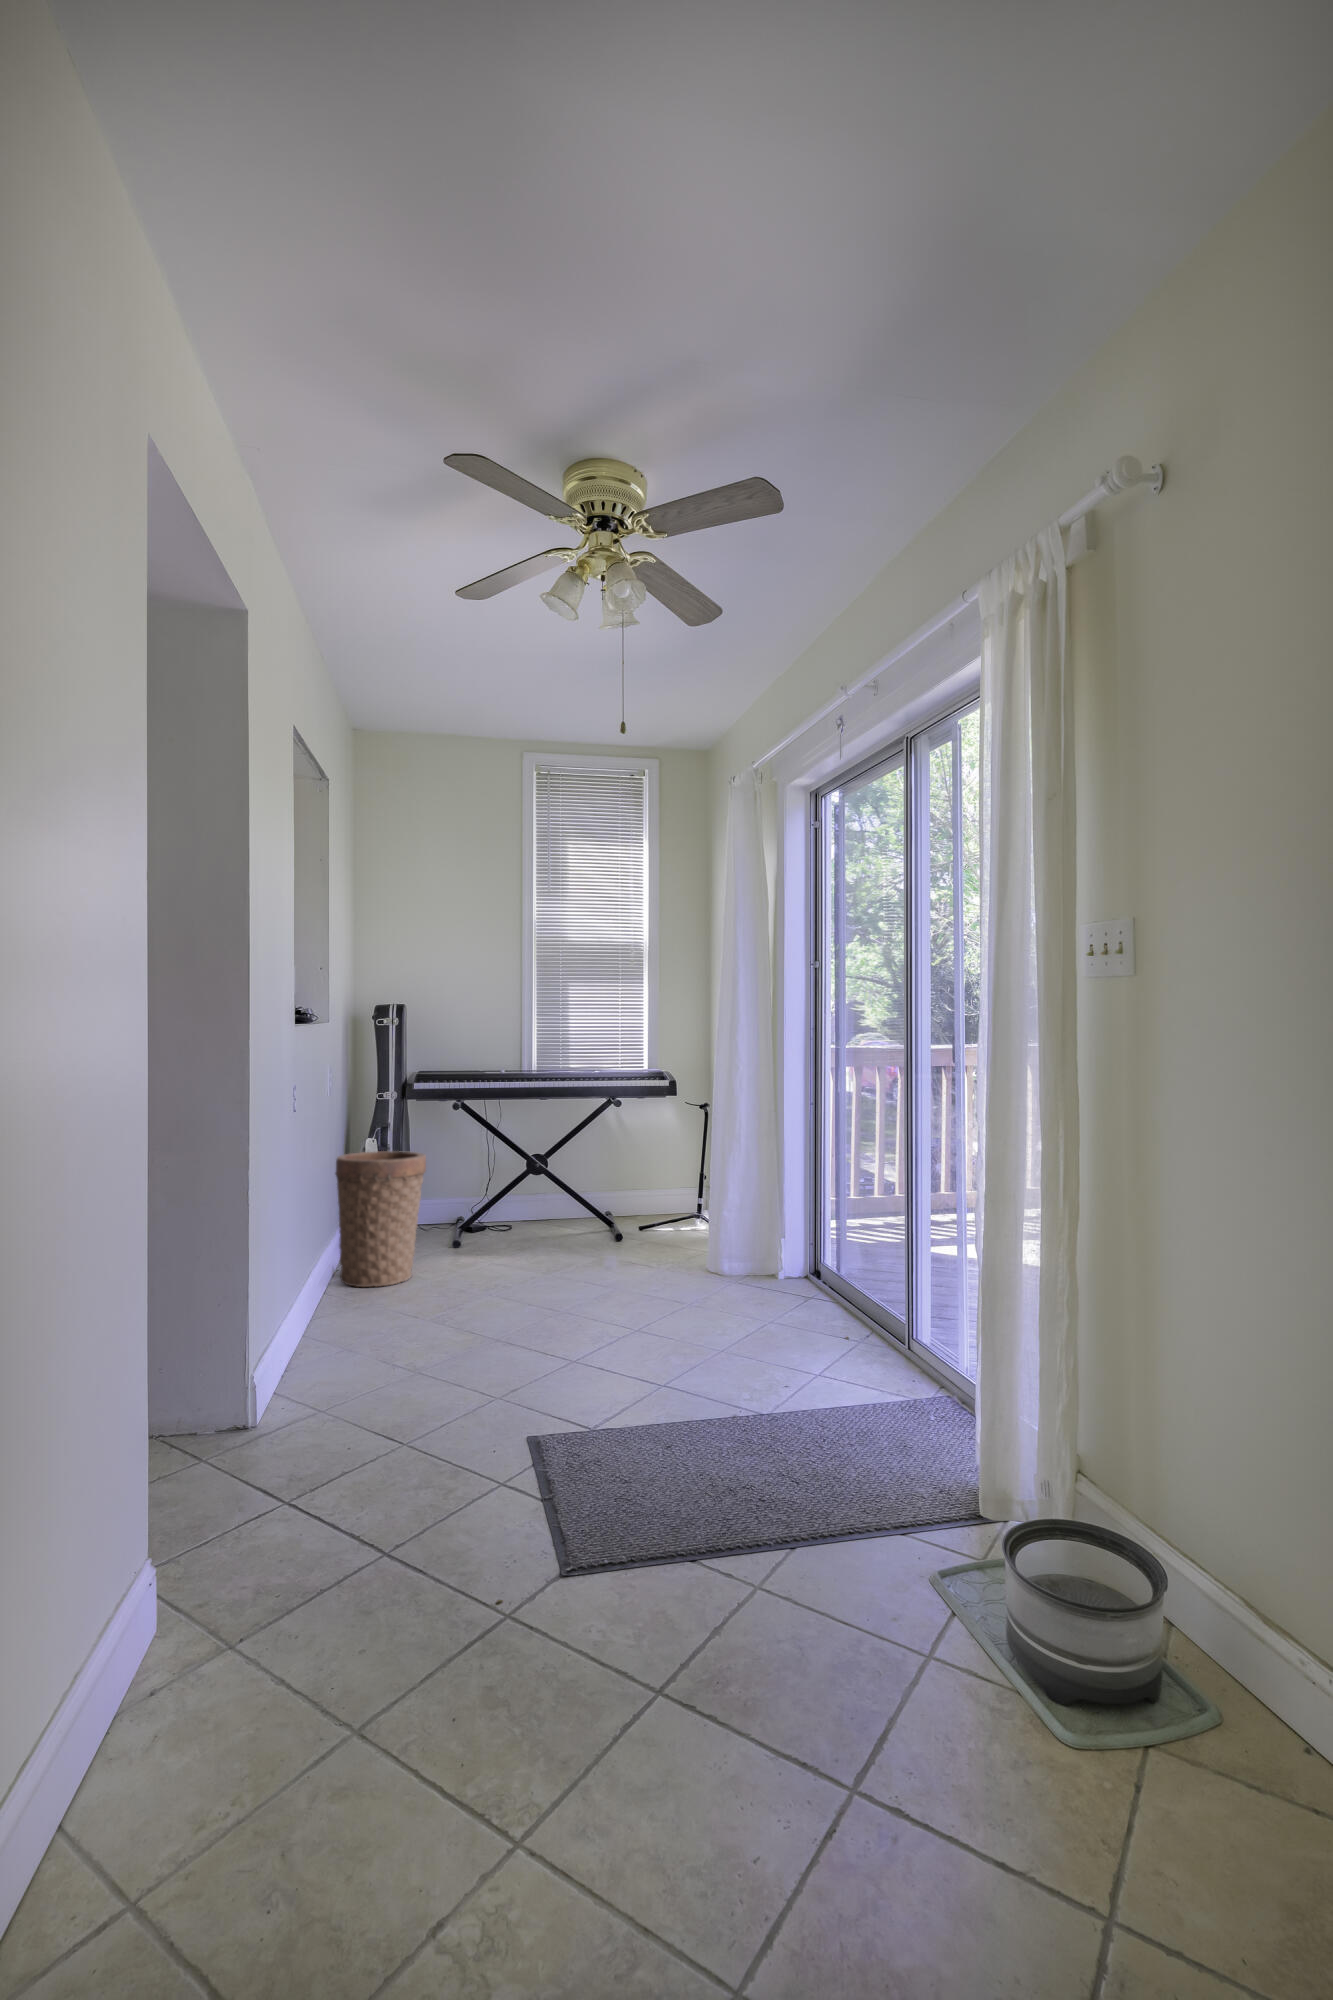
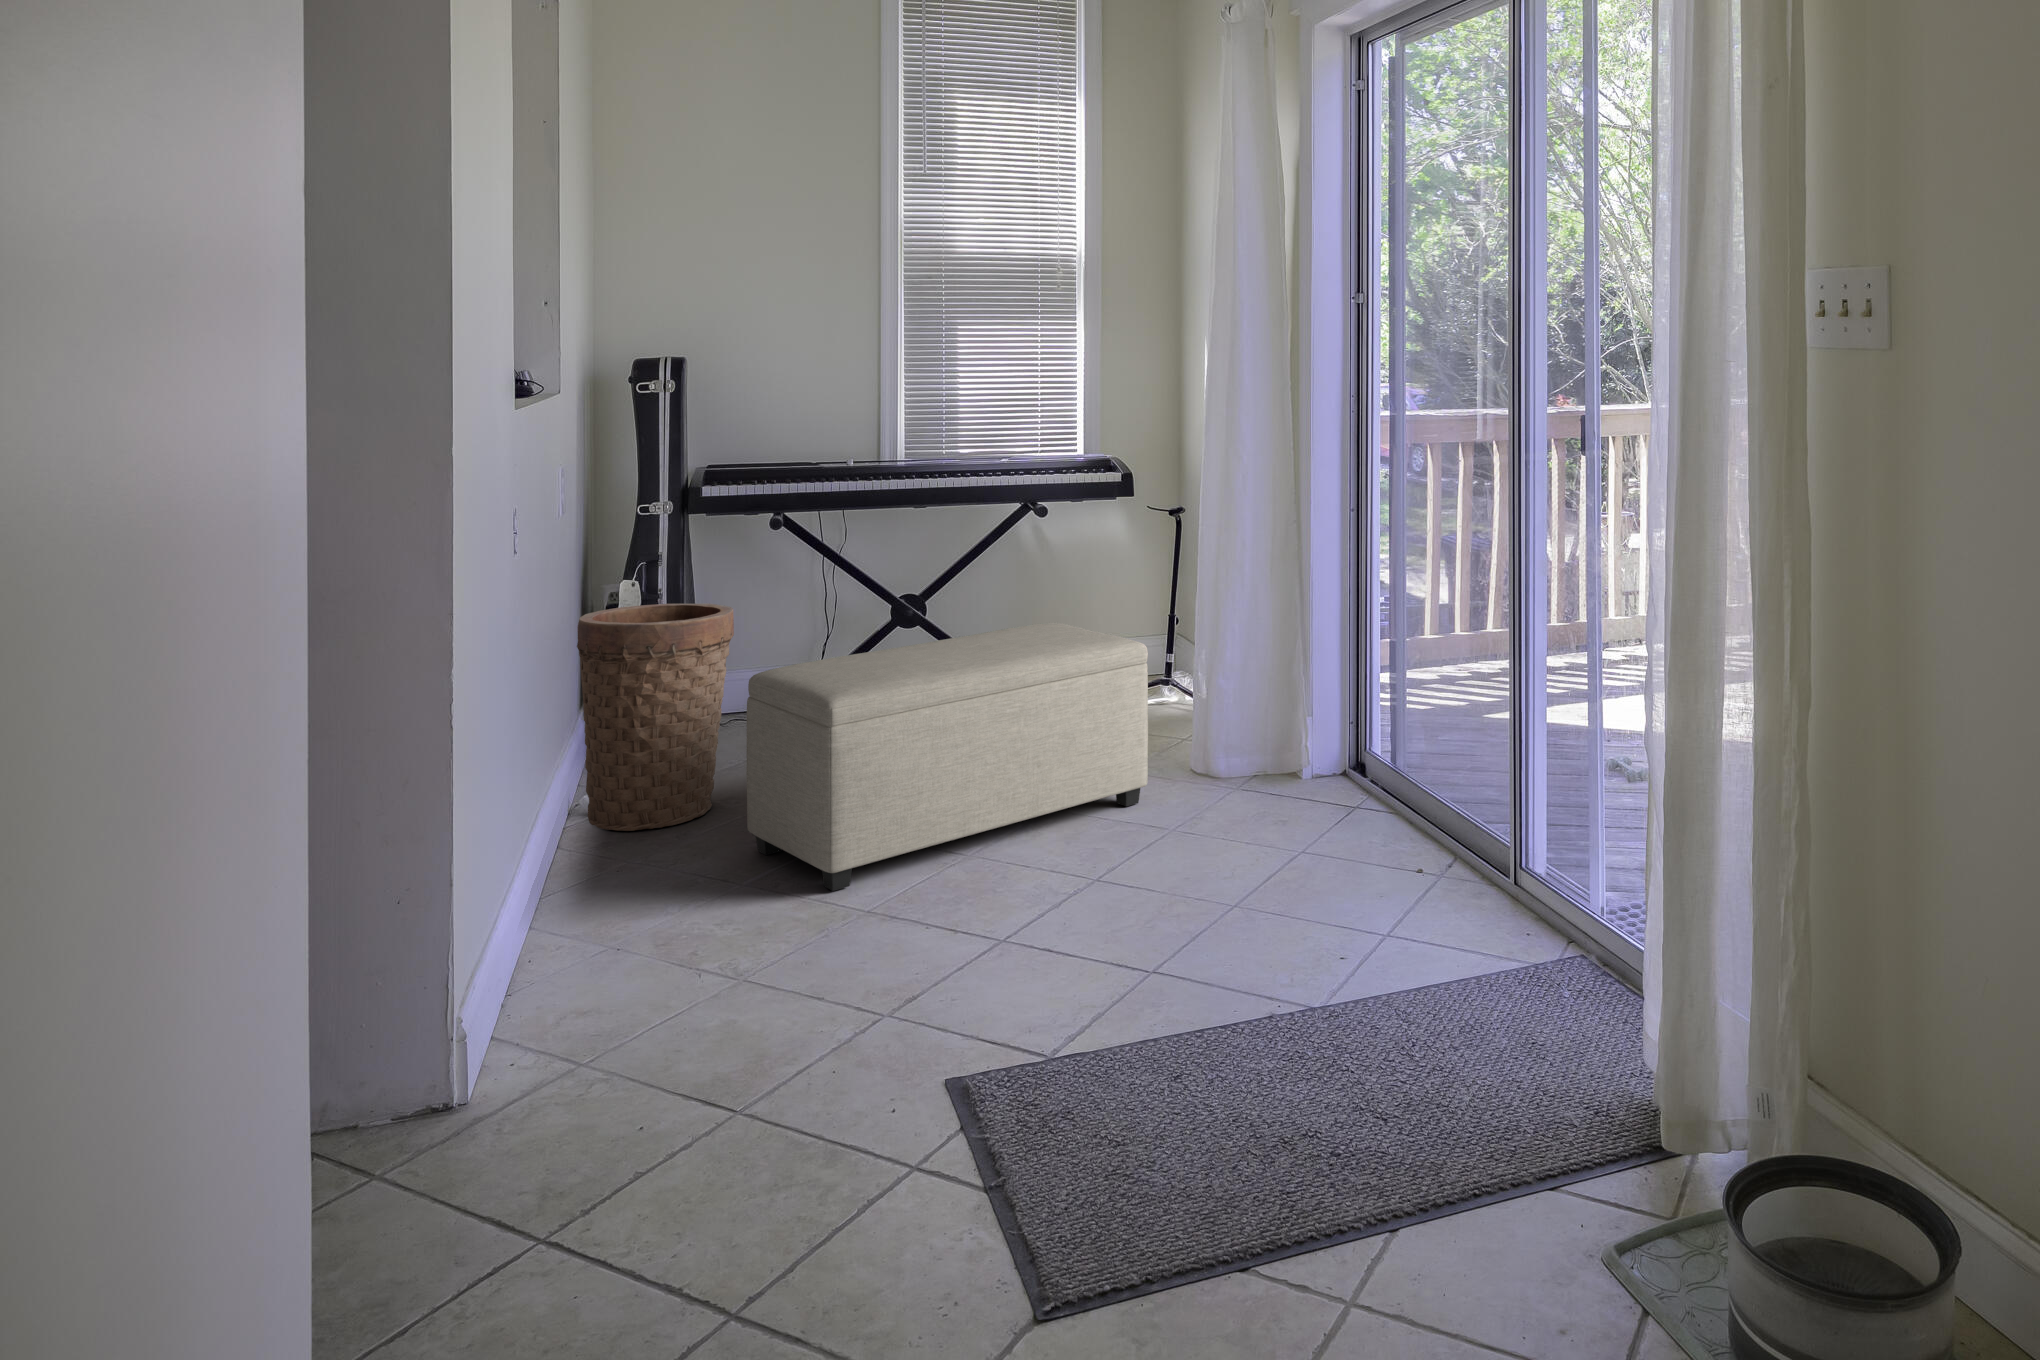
ottoman: none [429,1171,677,1327] -> present [747,623,1148,891]

